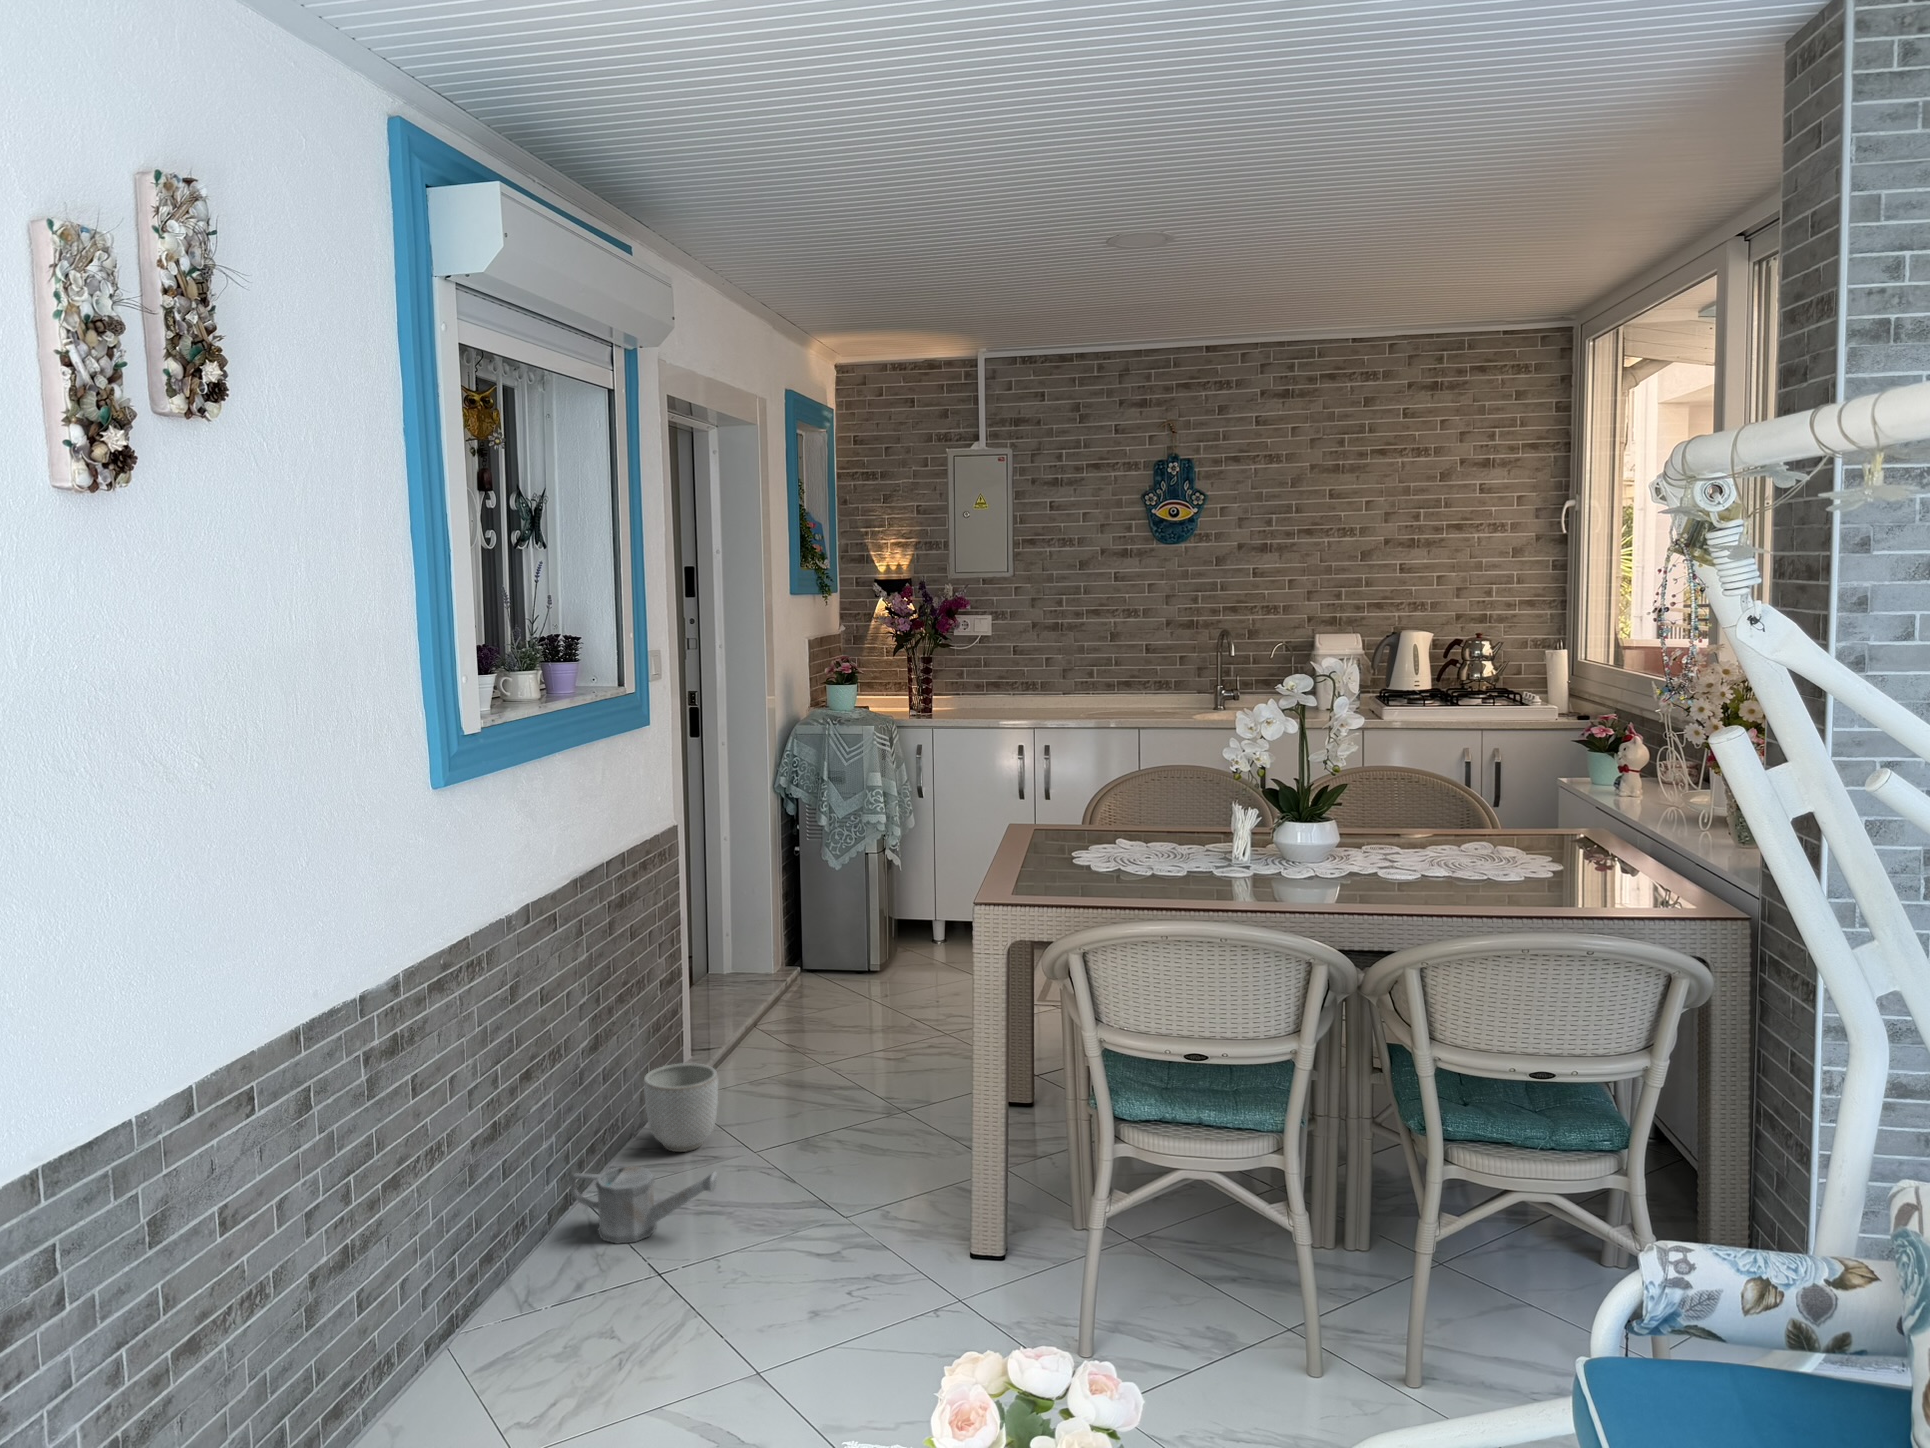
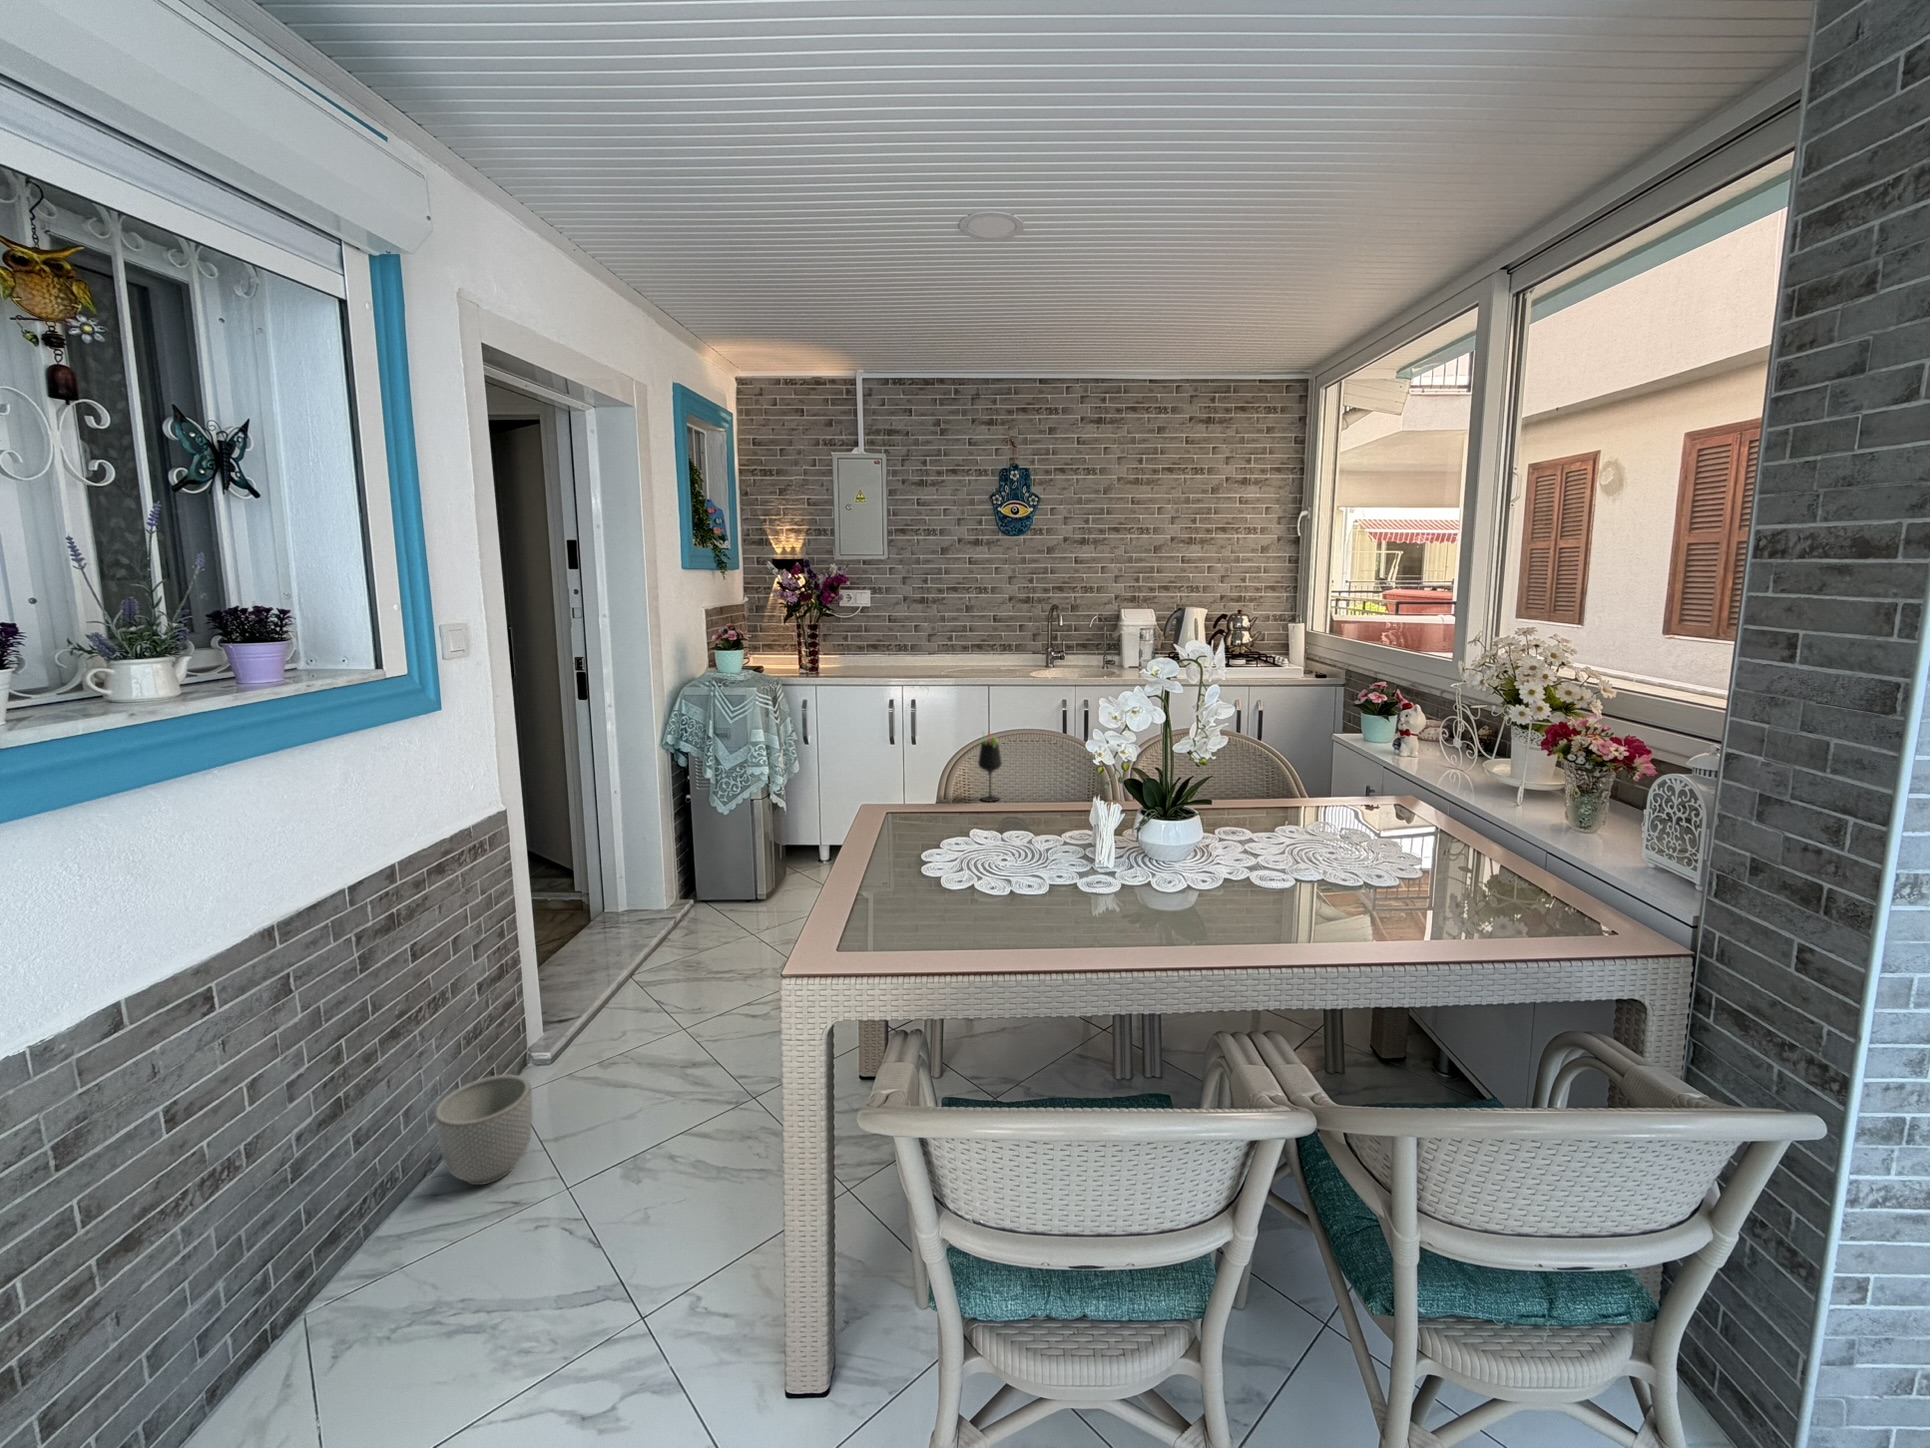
wine glass: none [1130,754,1154,826] -> present [978,738,1002,801]
watering can: present [570,1166,718,1244] -> none [260,1274,467,1401]

